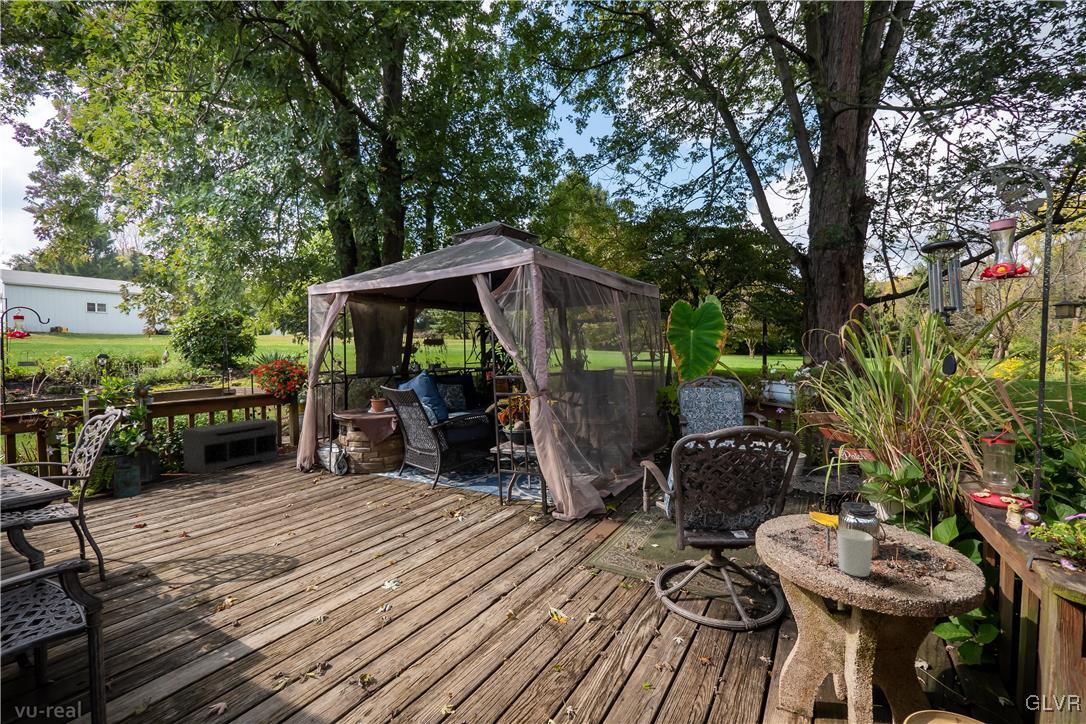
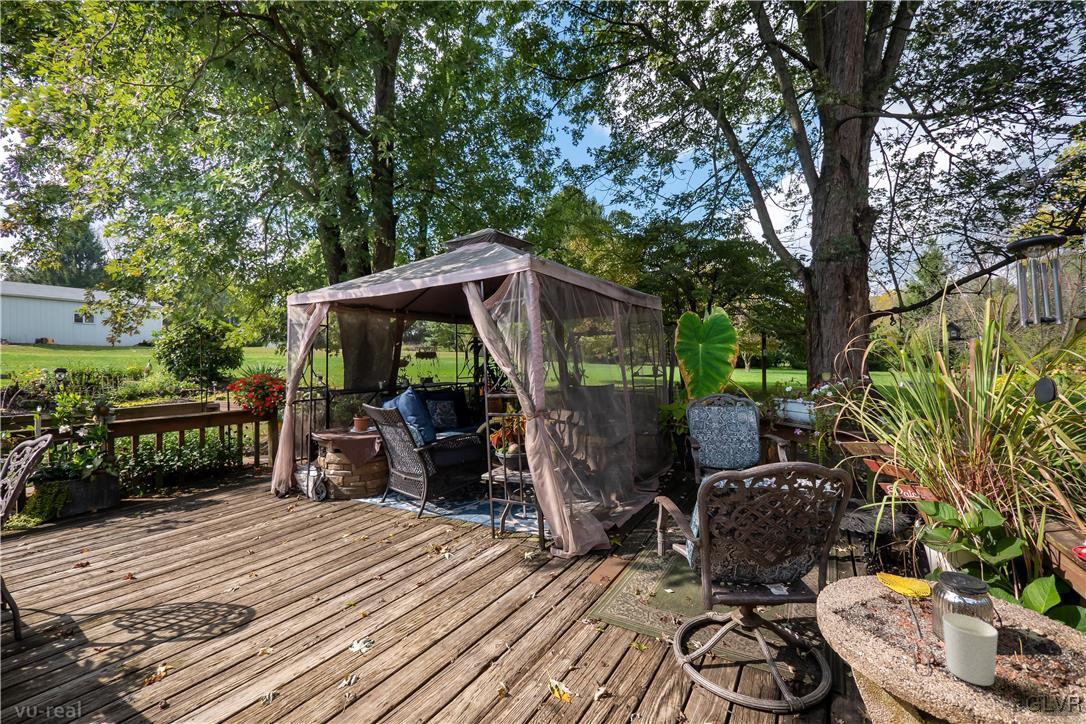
bench: present [183,419,277,474] -> none [146,438,253,501]
watering can: present [114,459,141,497] -> none [61,486,93,529]

